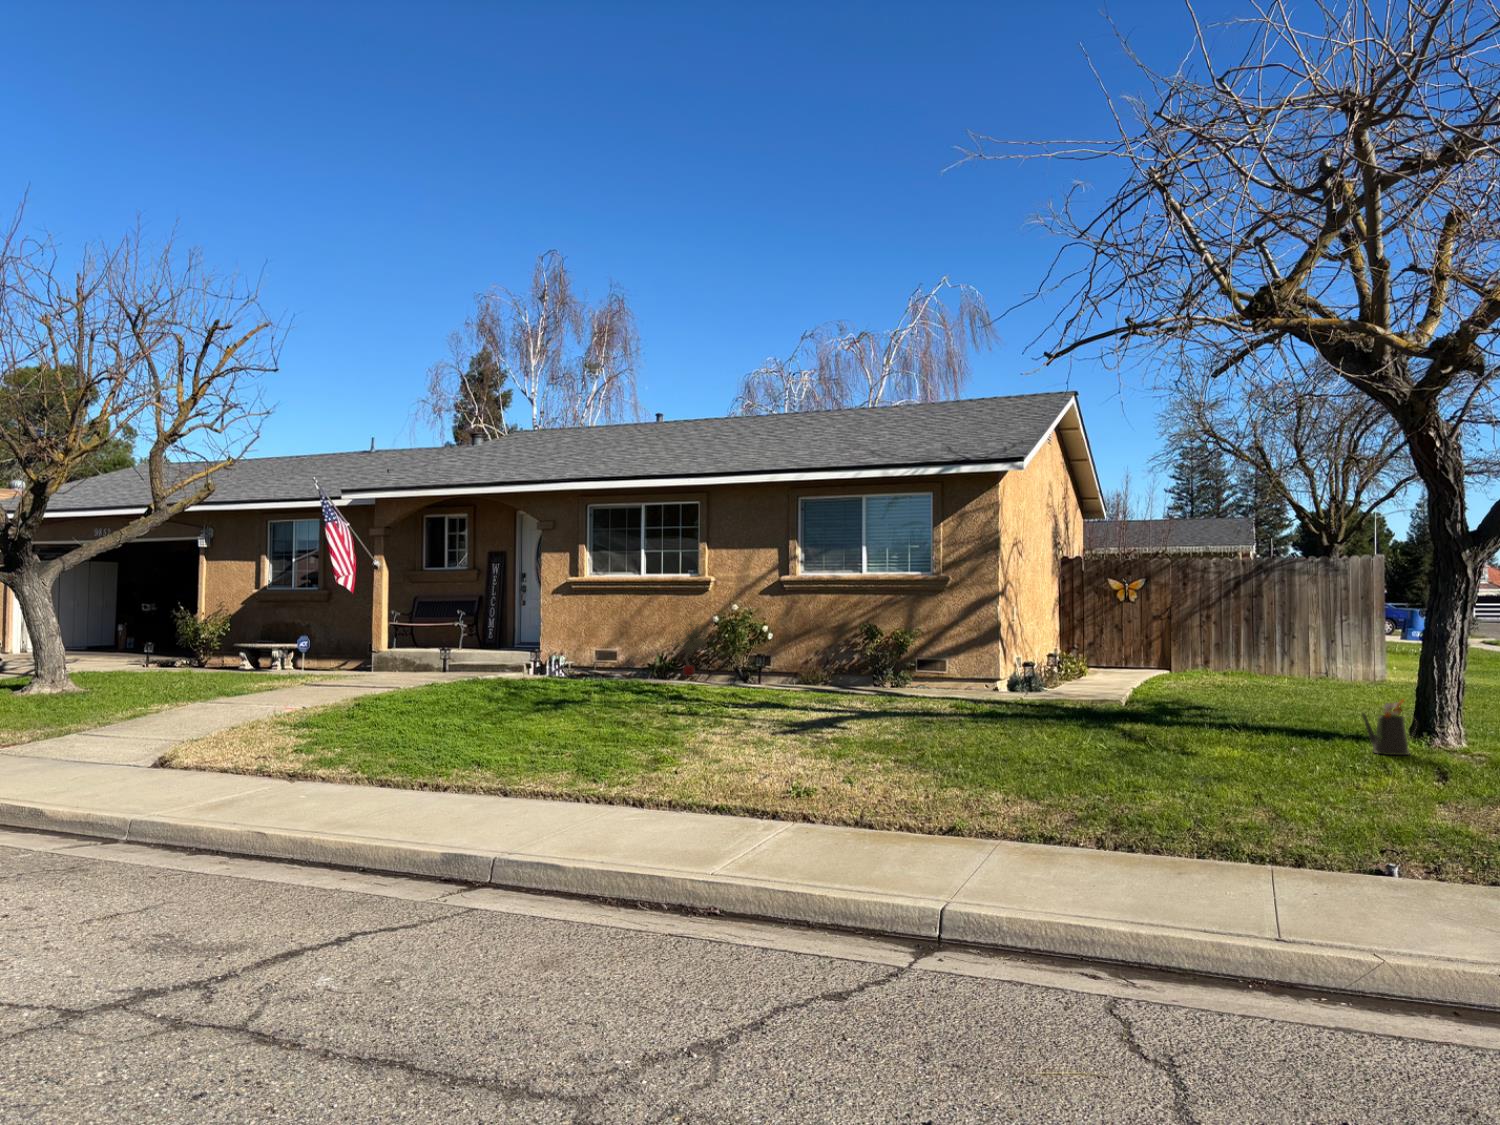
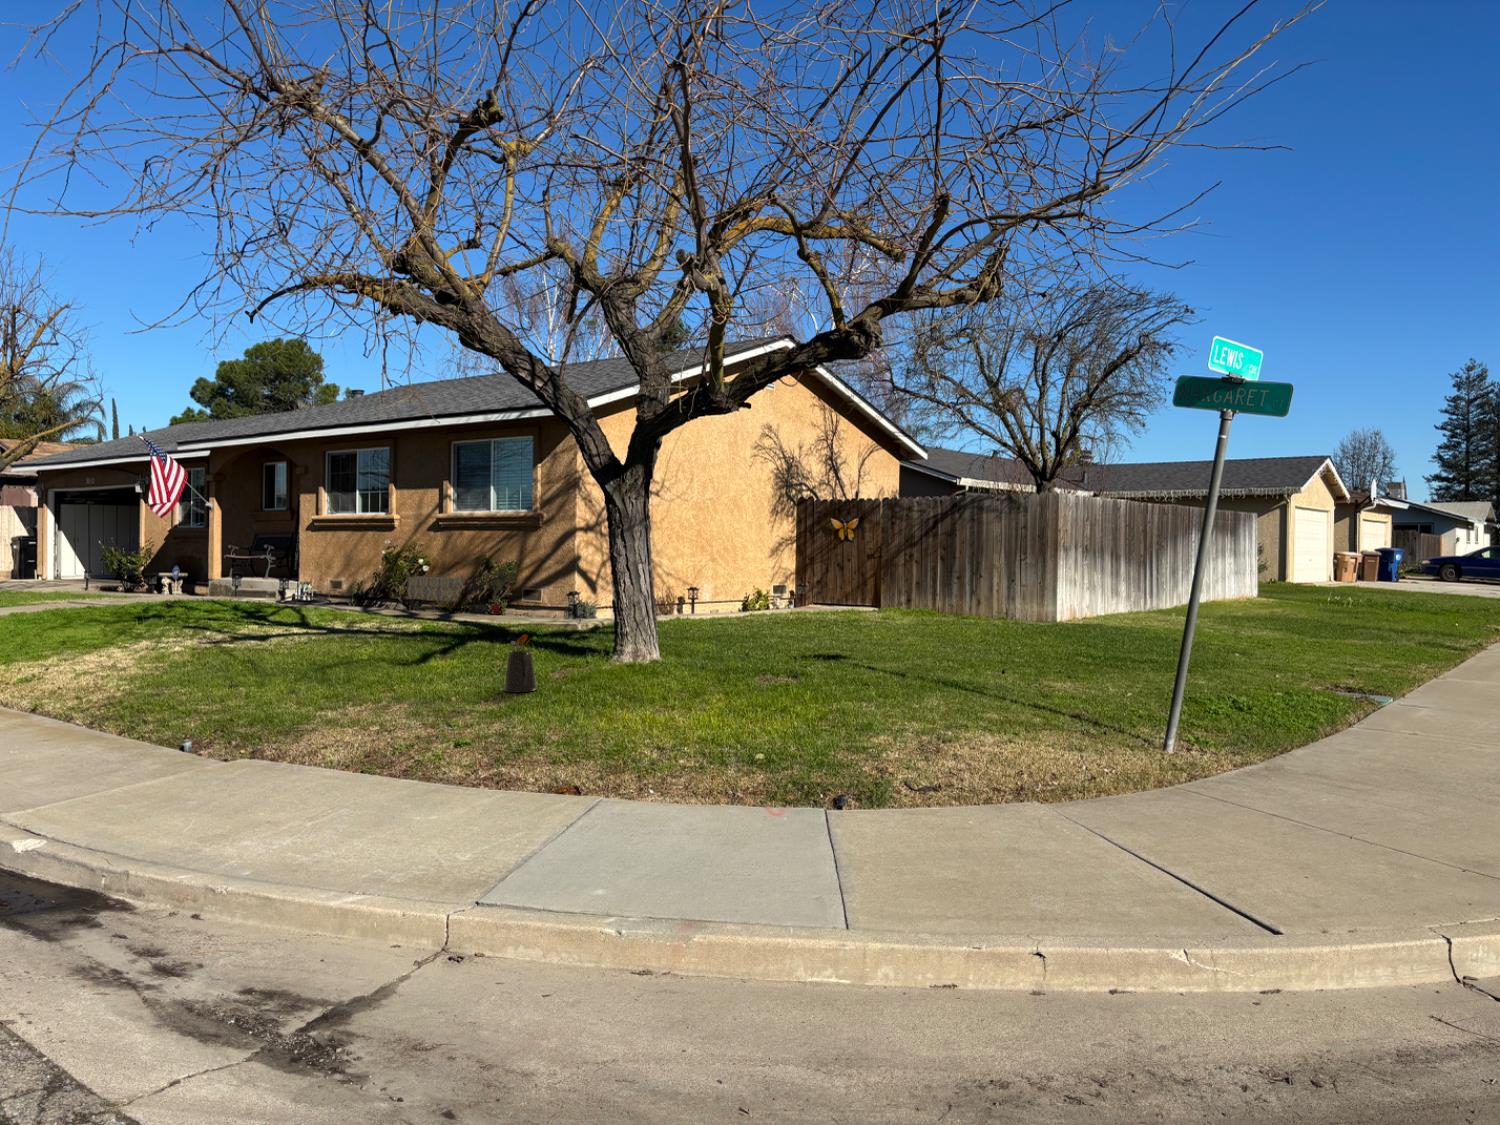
potted tree: present [672,622,707,676] -> present [479,558,517,614]
bench: none [768,643,848,682] -> present [408,576,472,611]

